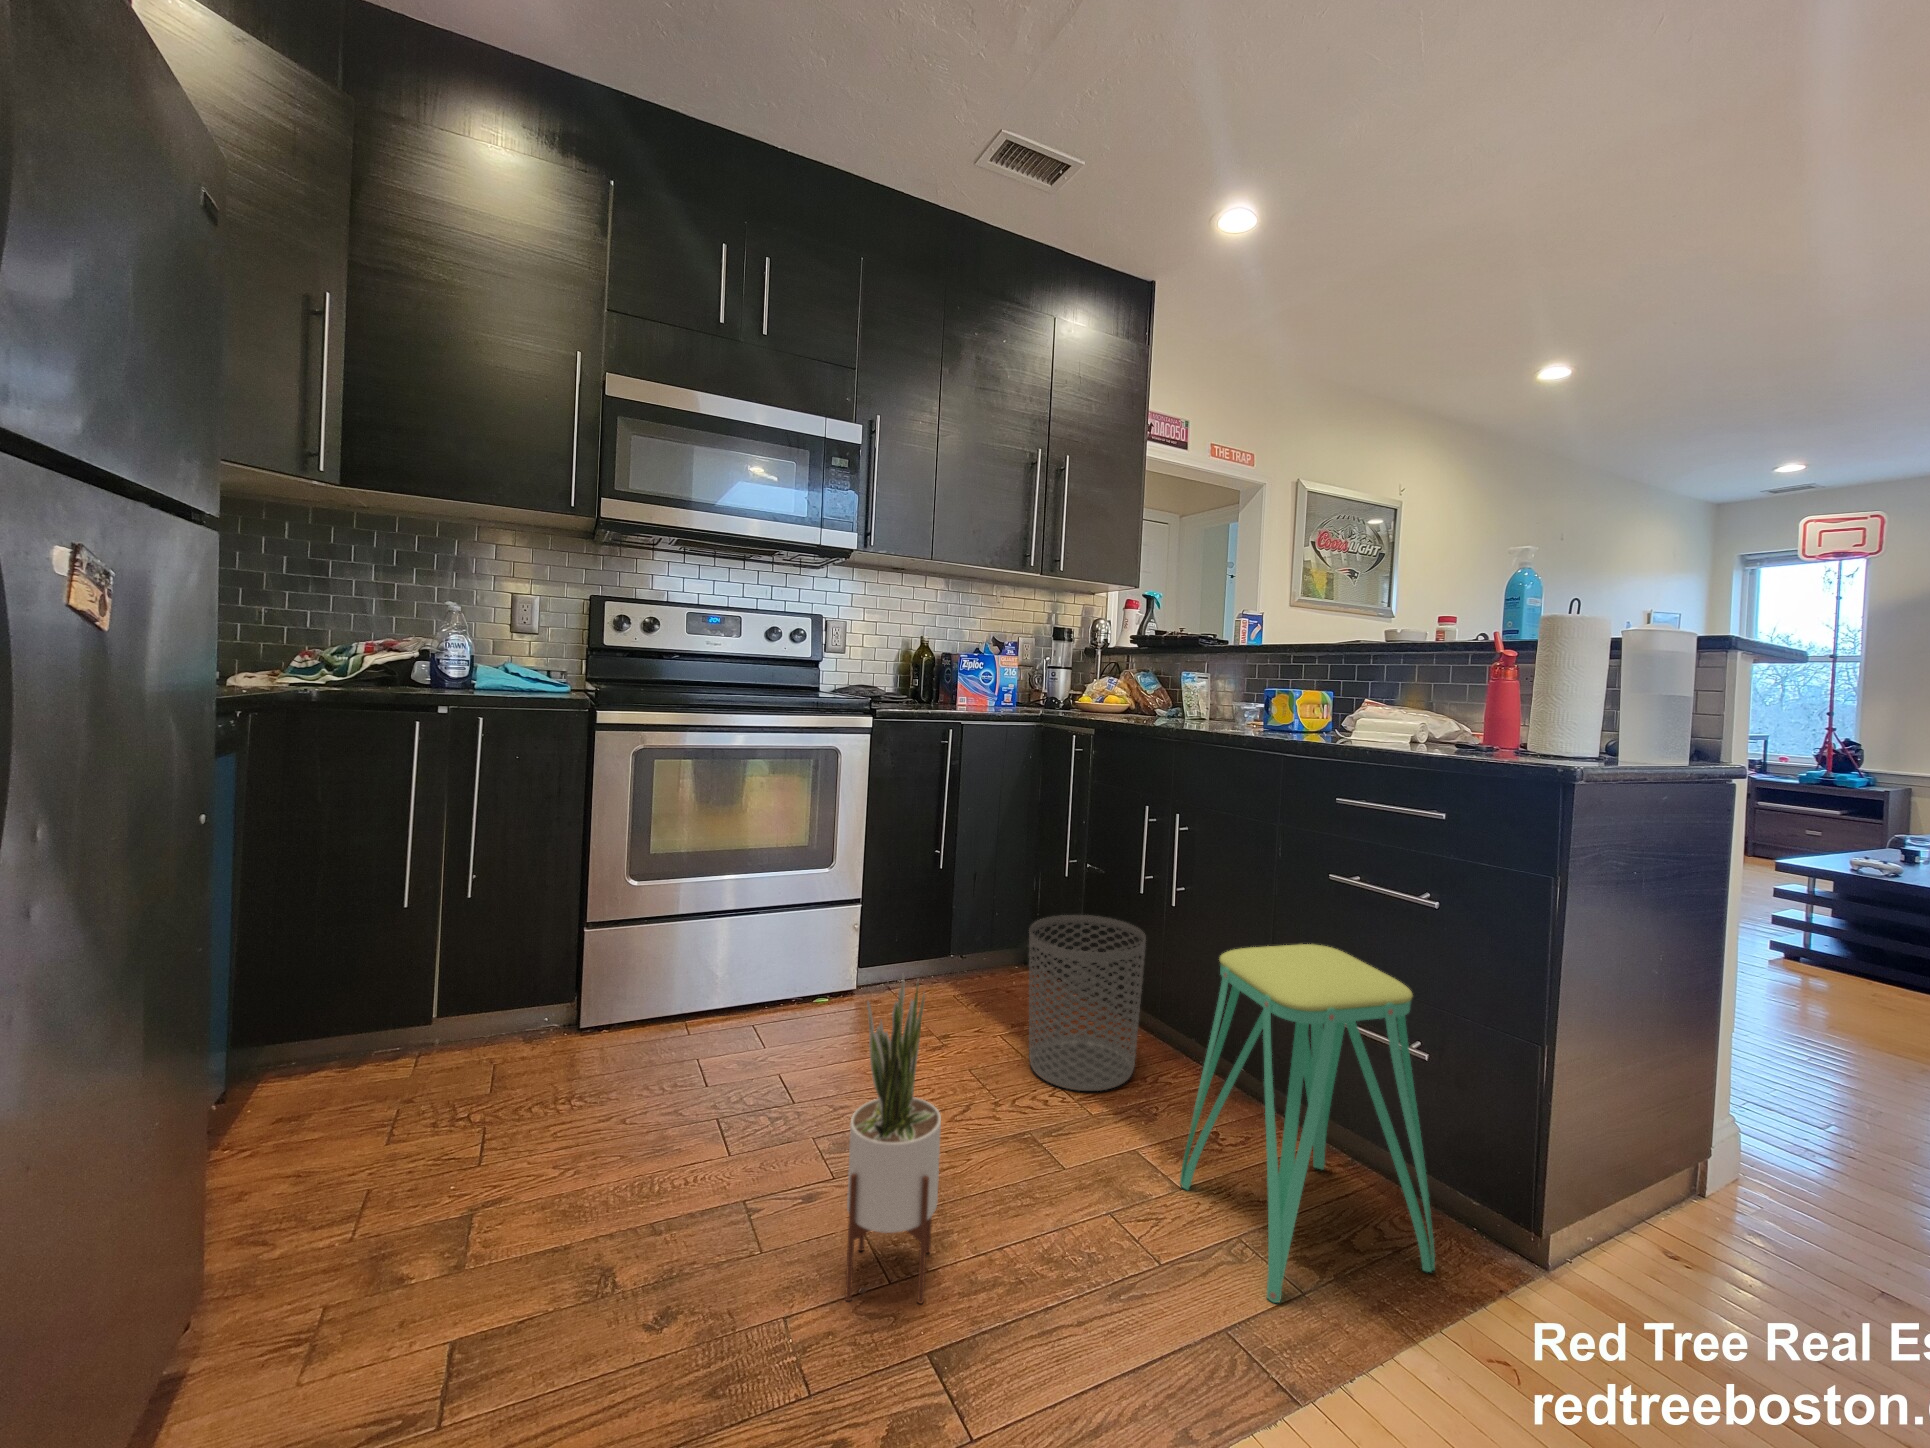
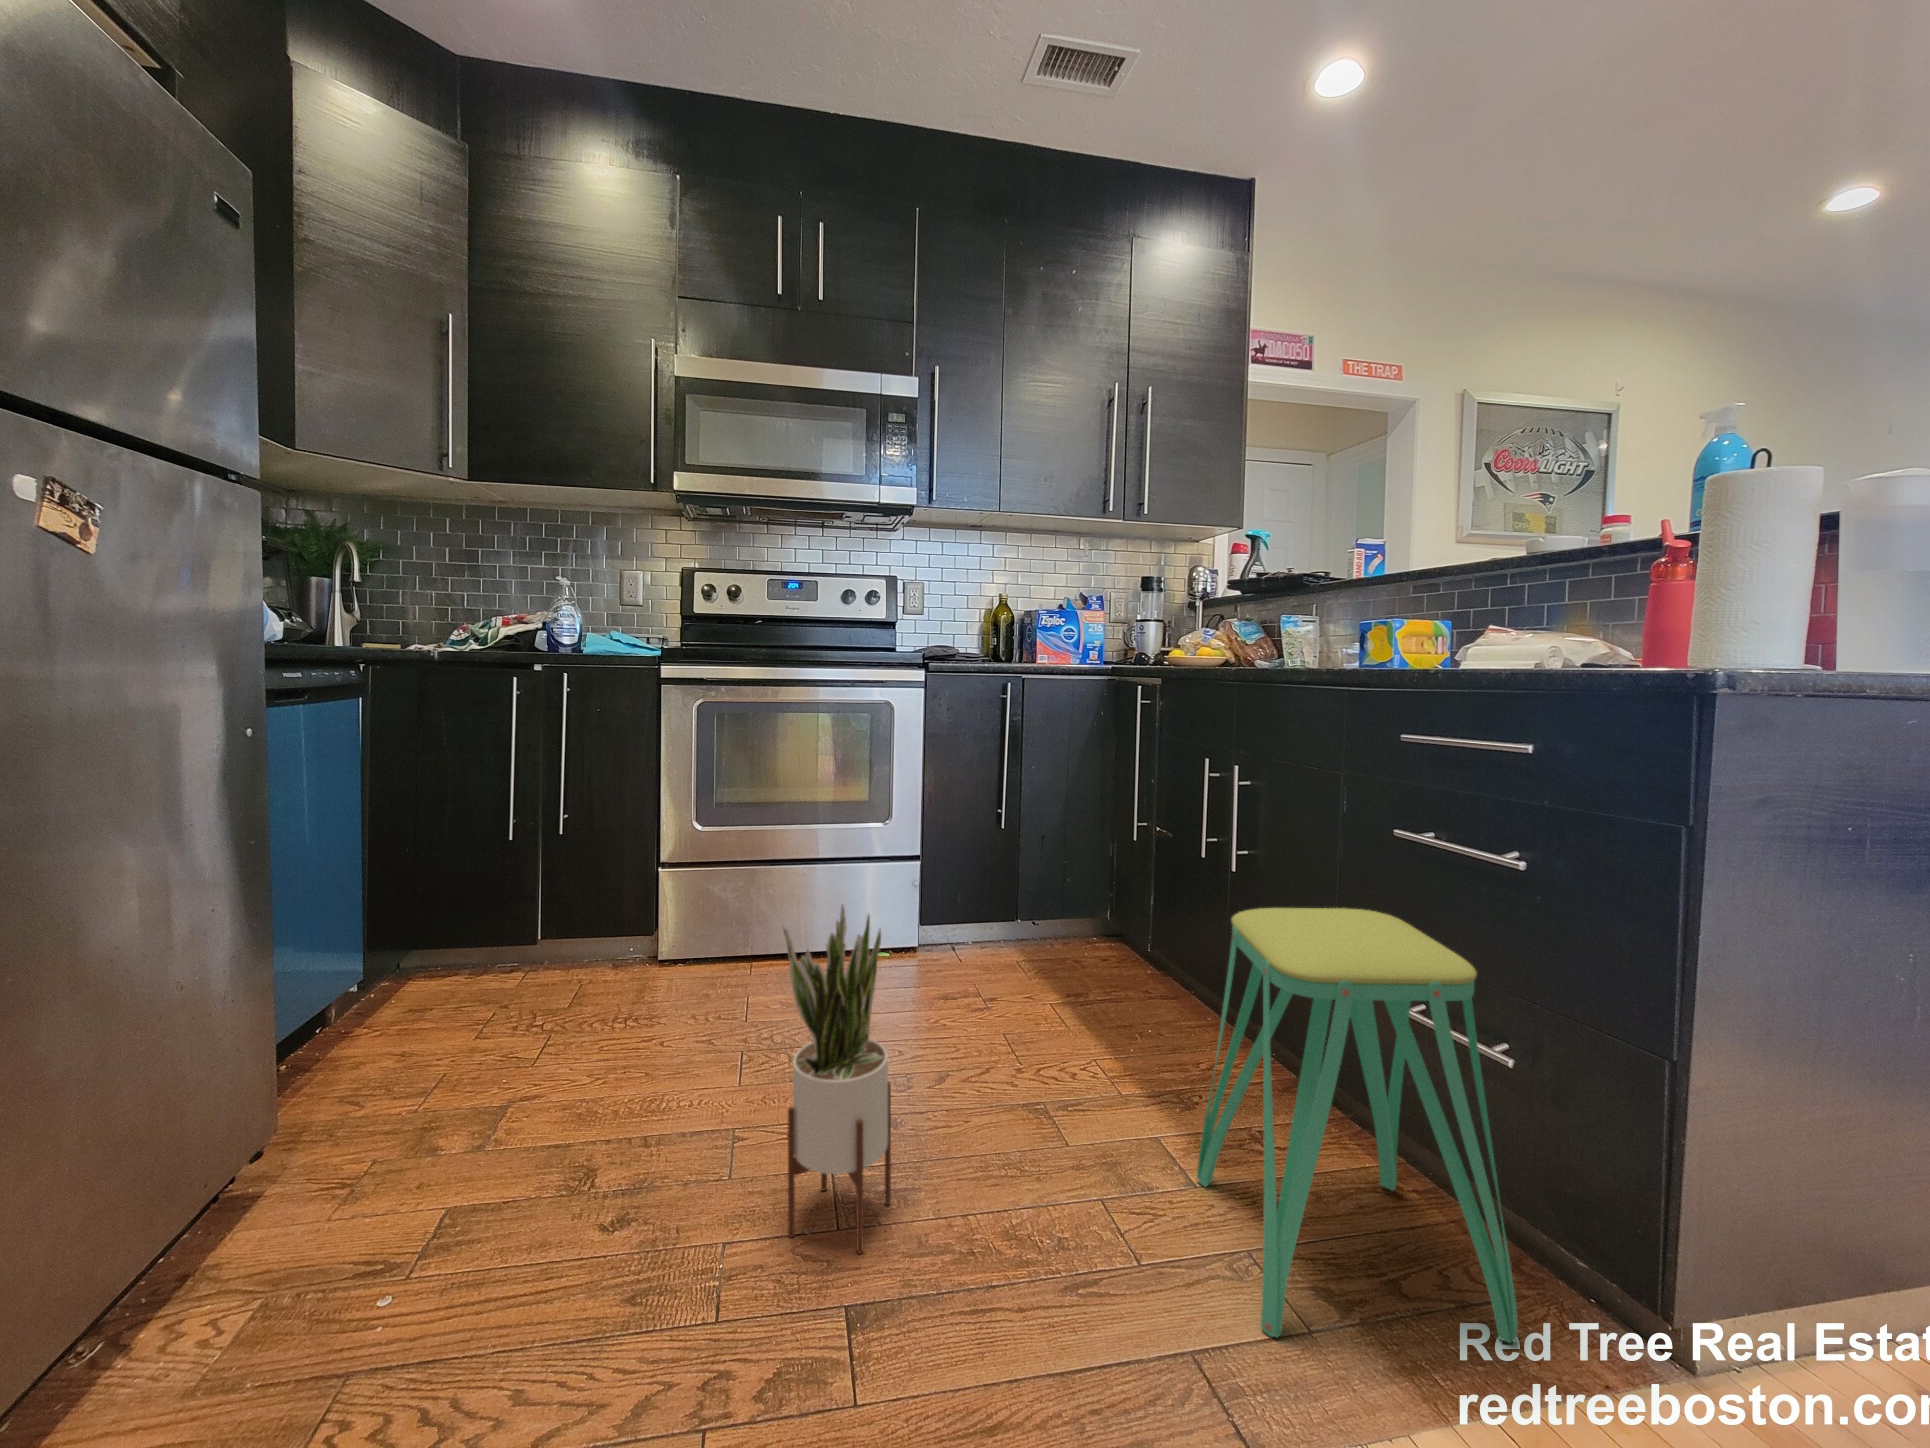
waste bin: present [1029,915,1146,1091] -> none [1066,875,1198,1066]

